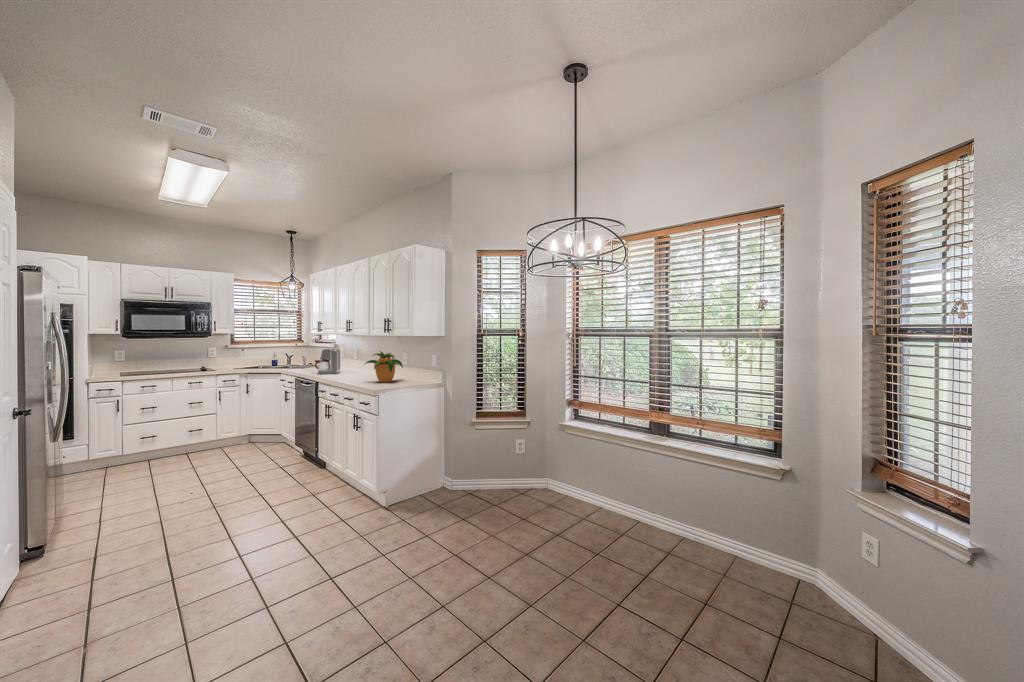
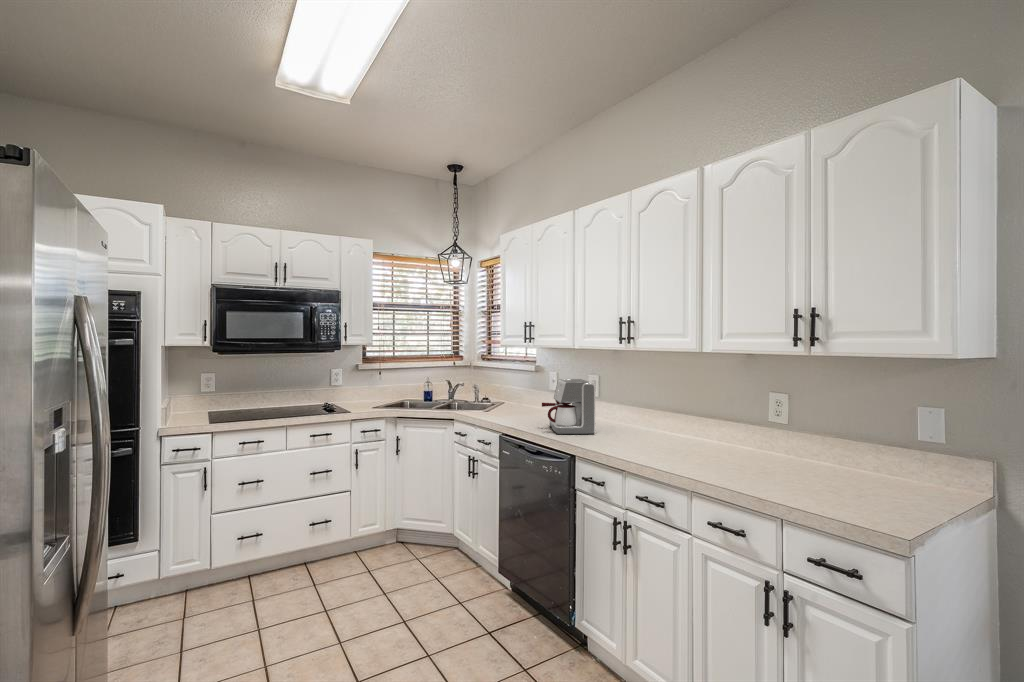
potted plant: present [364,351,403,382] -> none [744,401,857,487]

